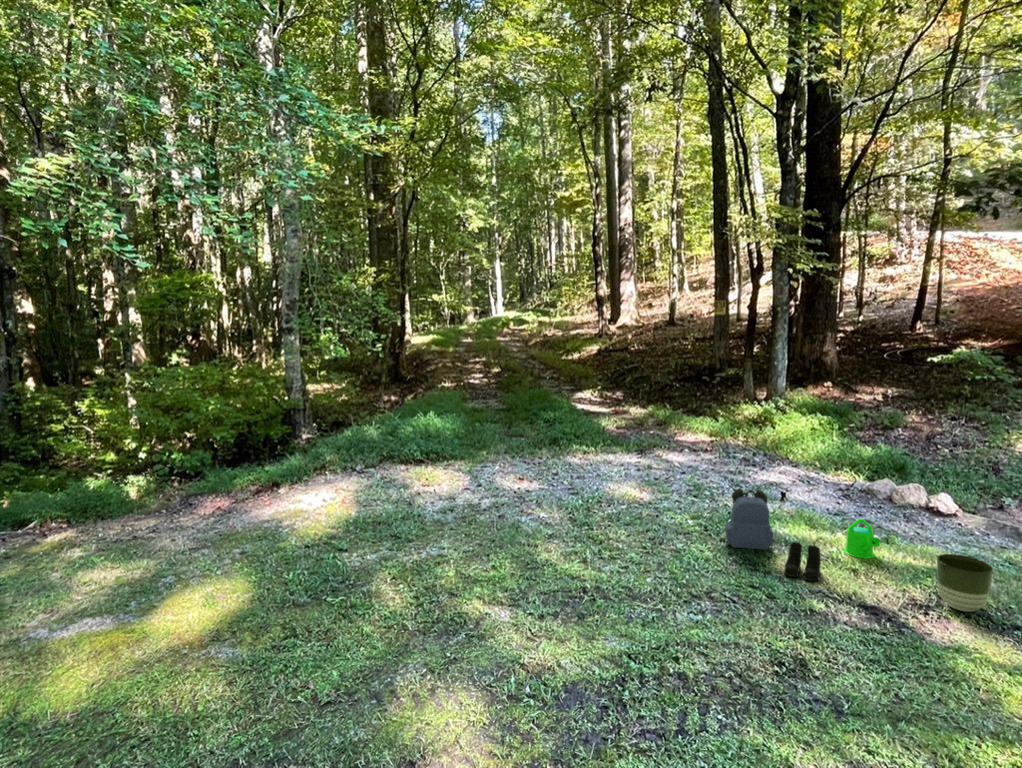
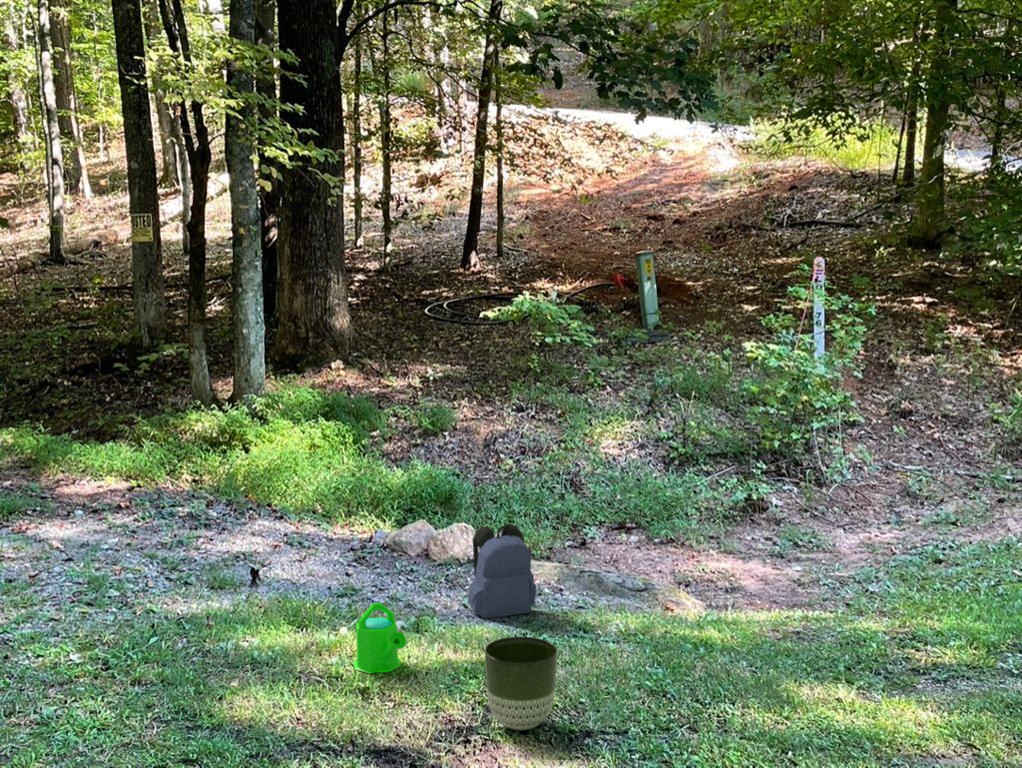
backpack: present [726,488,774,550] -> present [468,524,536,618]
boots: present [784,542,821,581] -> none [248,671,312,743]

